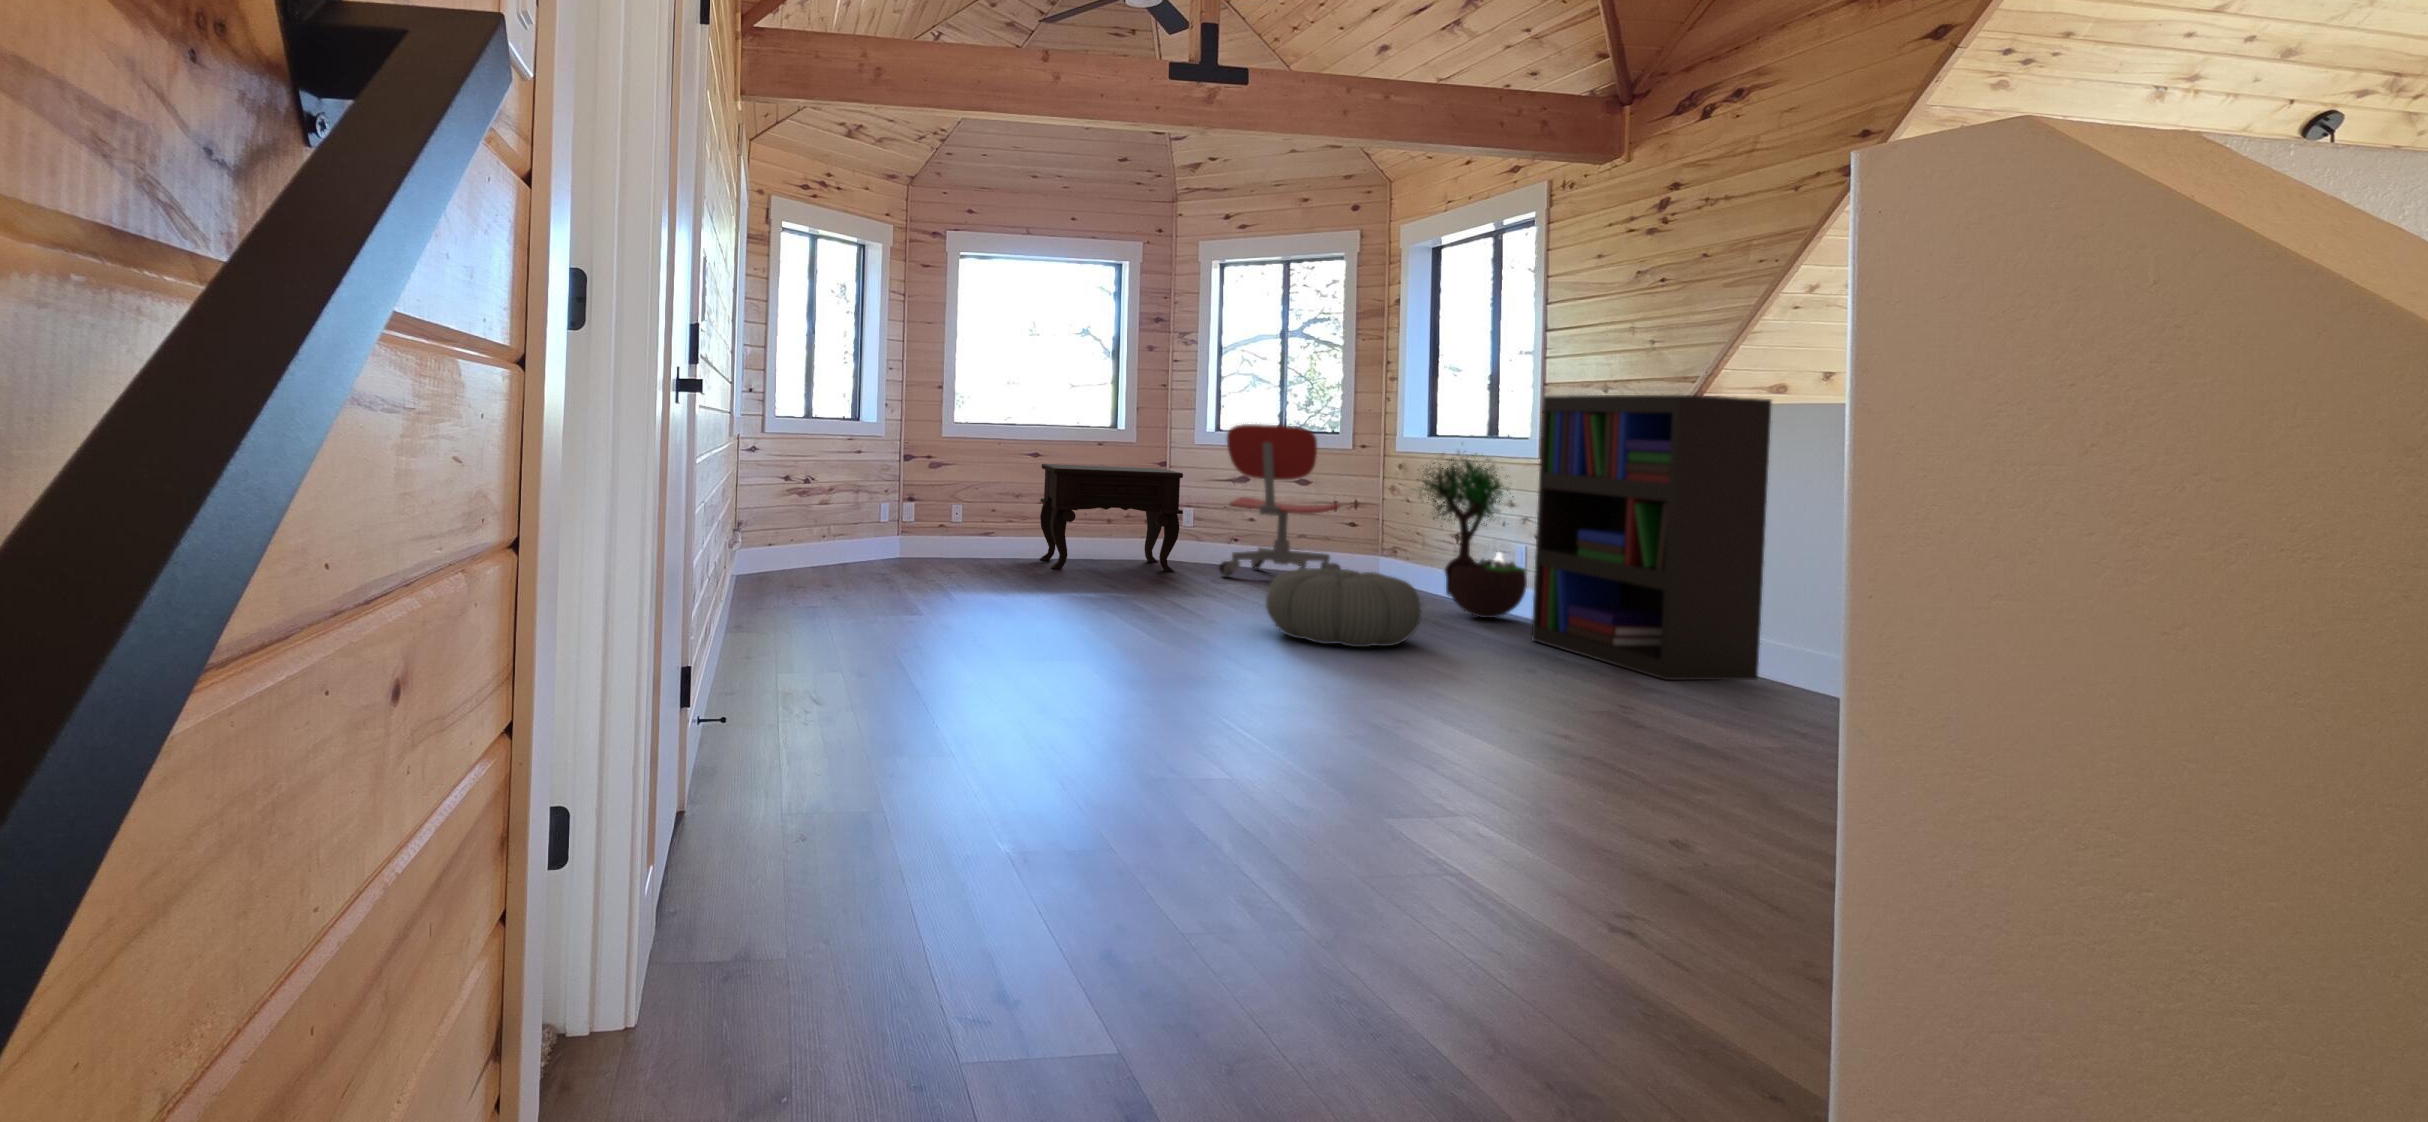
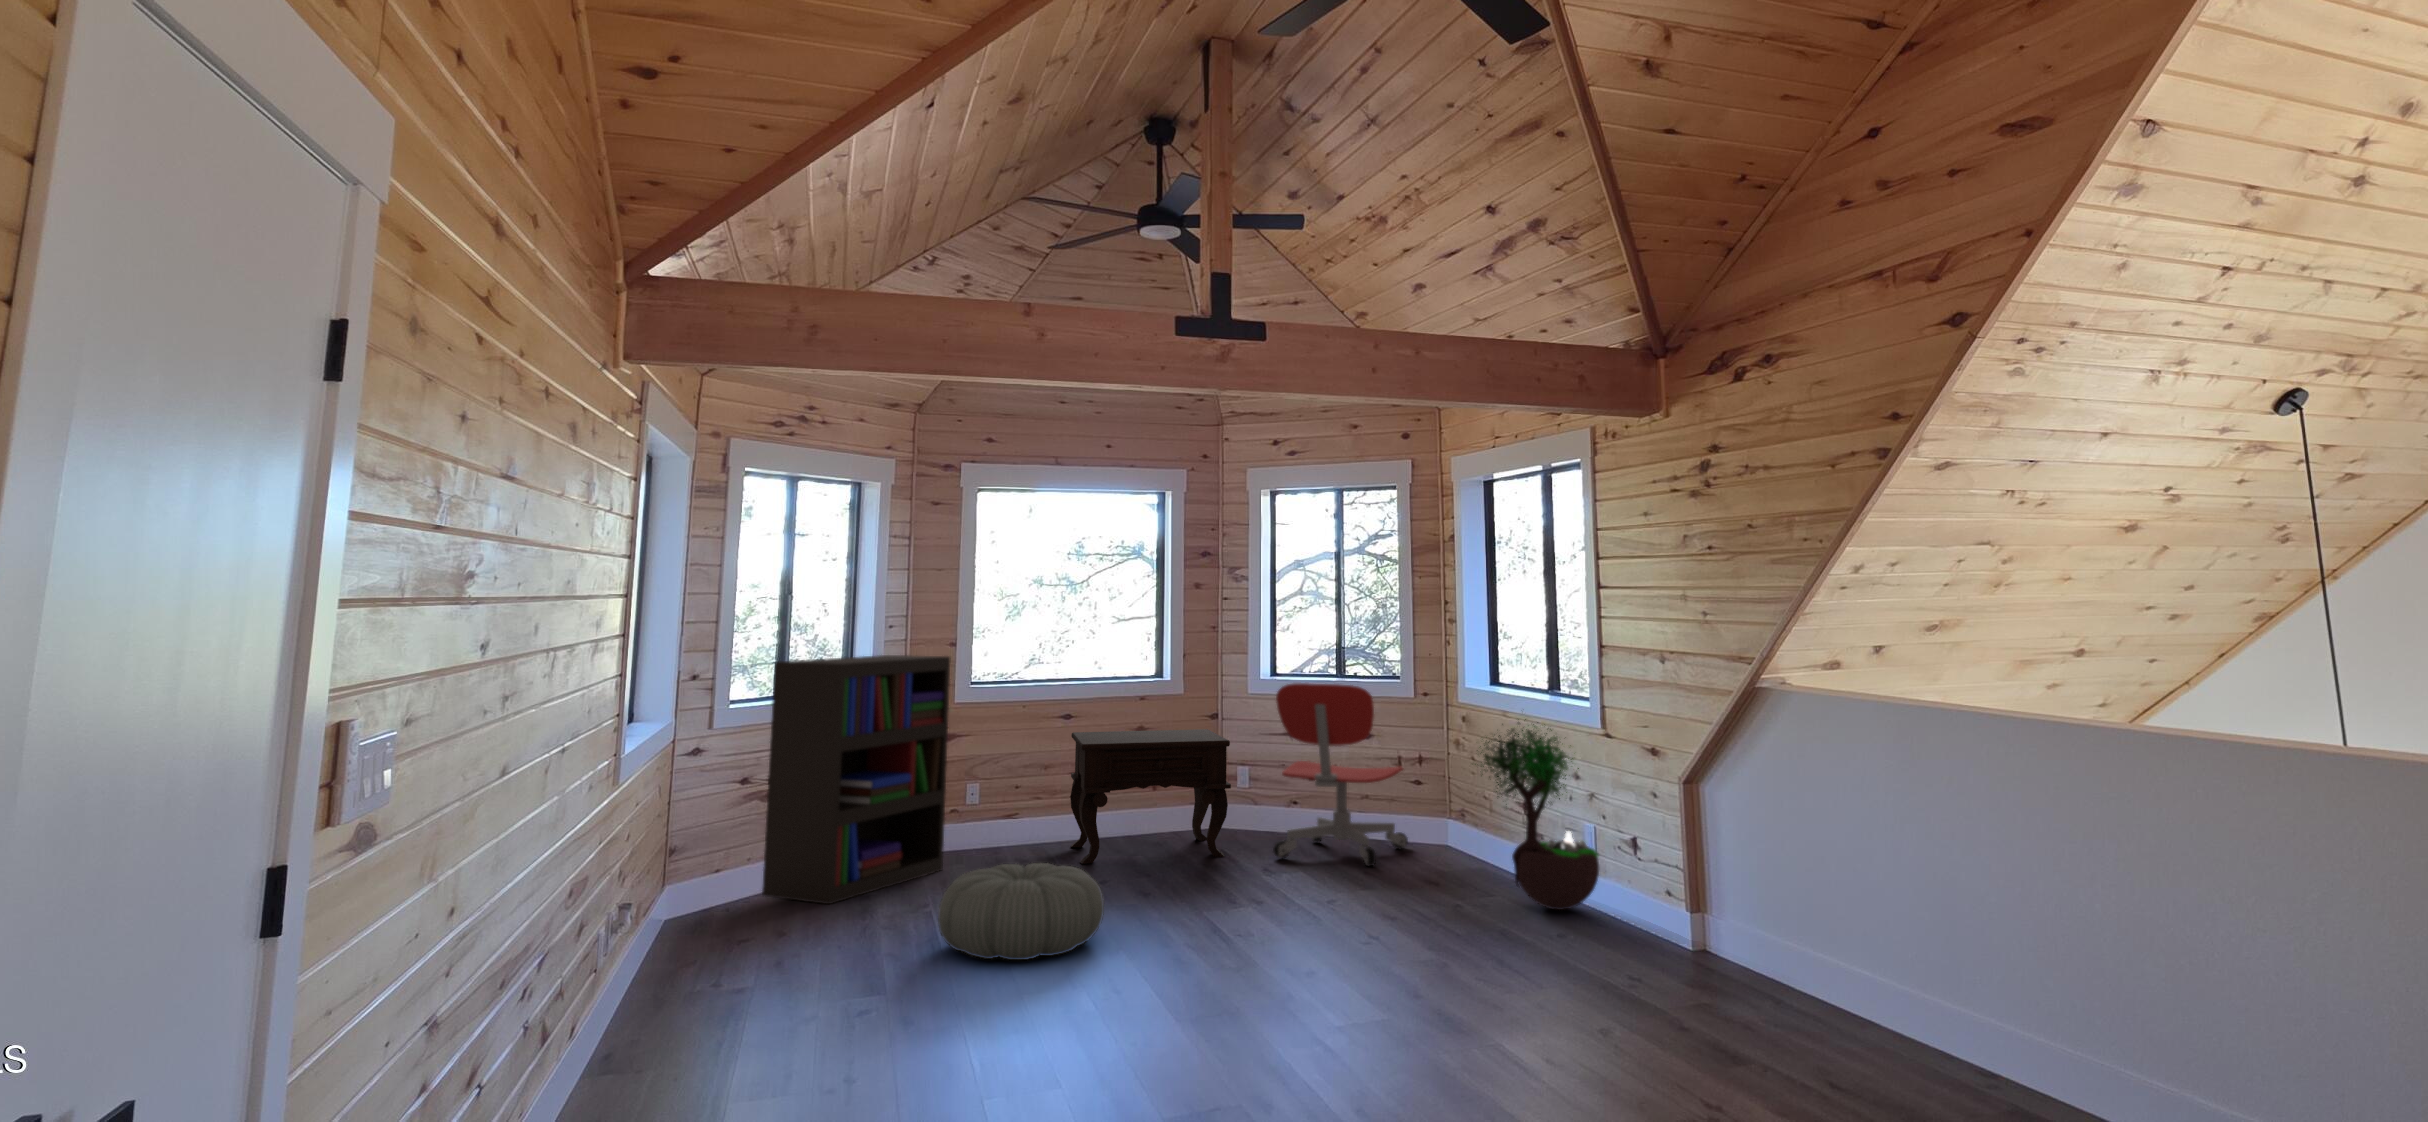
bookshelf: present [1531,395,1772,680] -> present [762,655,951,904]
pouf: present [1266,568,1421,647] -> present [938,863,1104,960]

